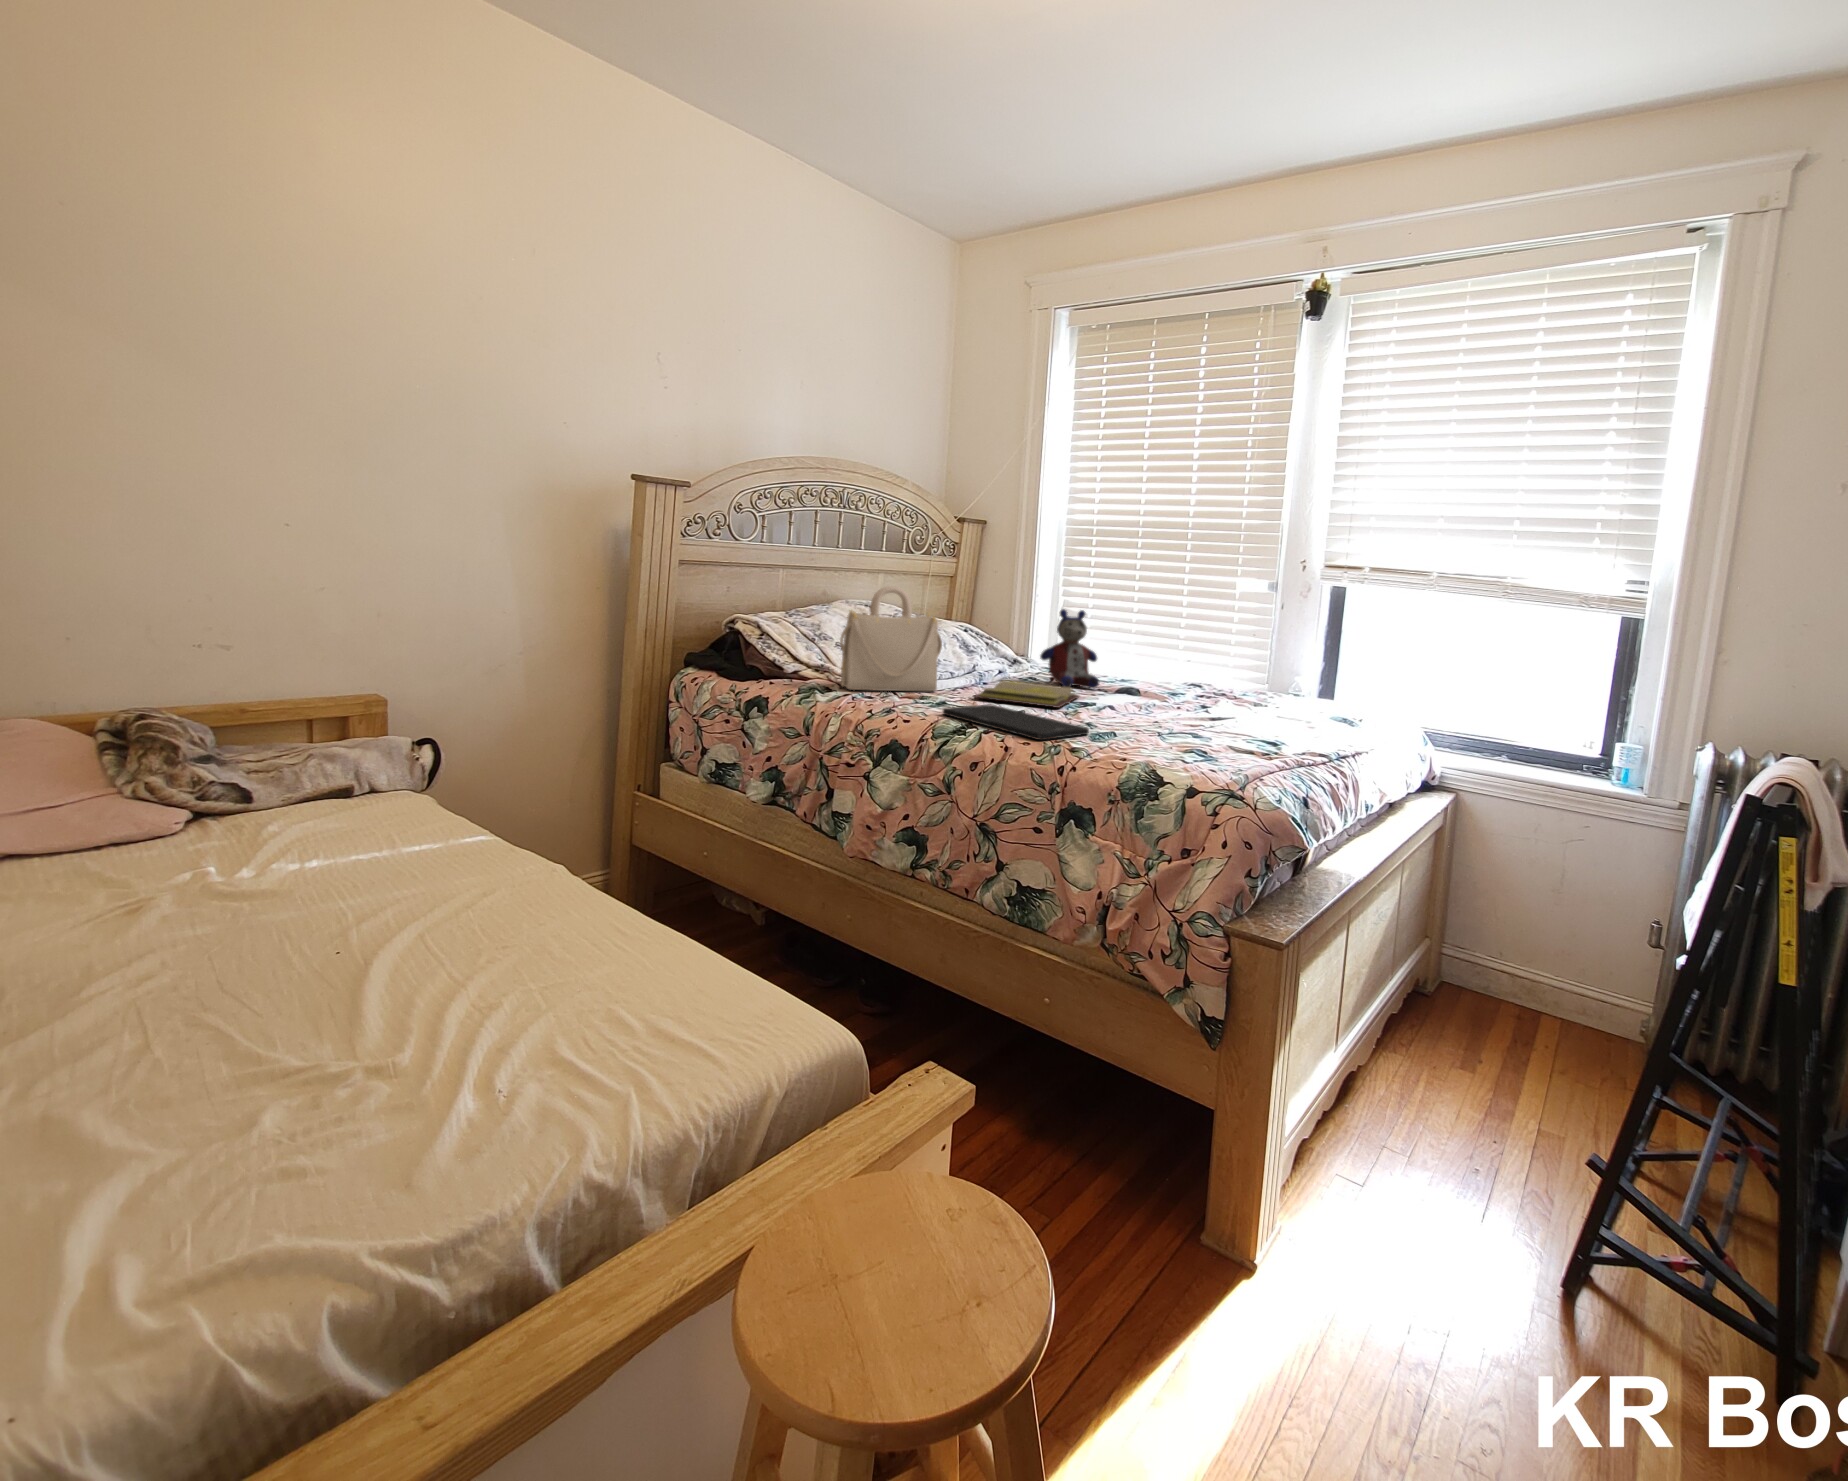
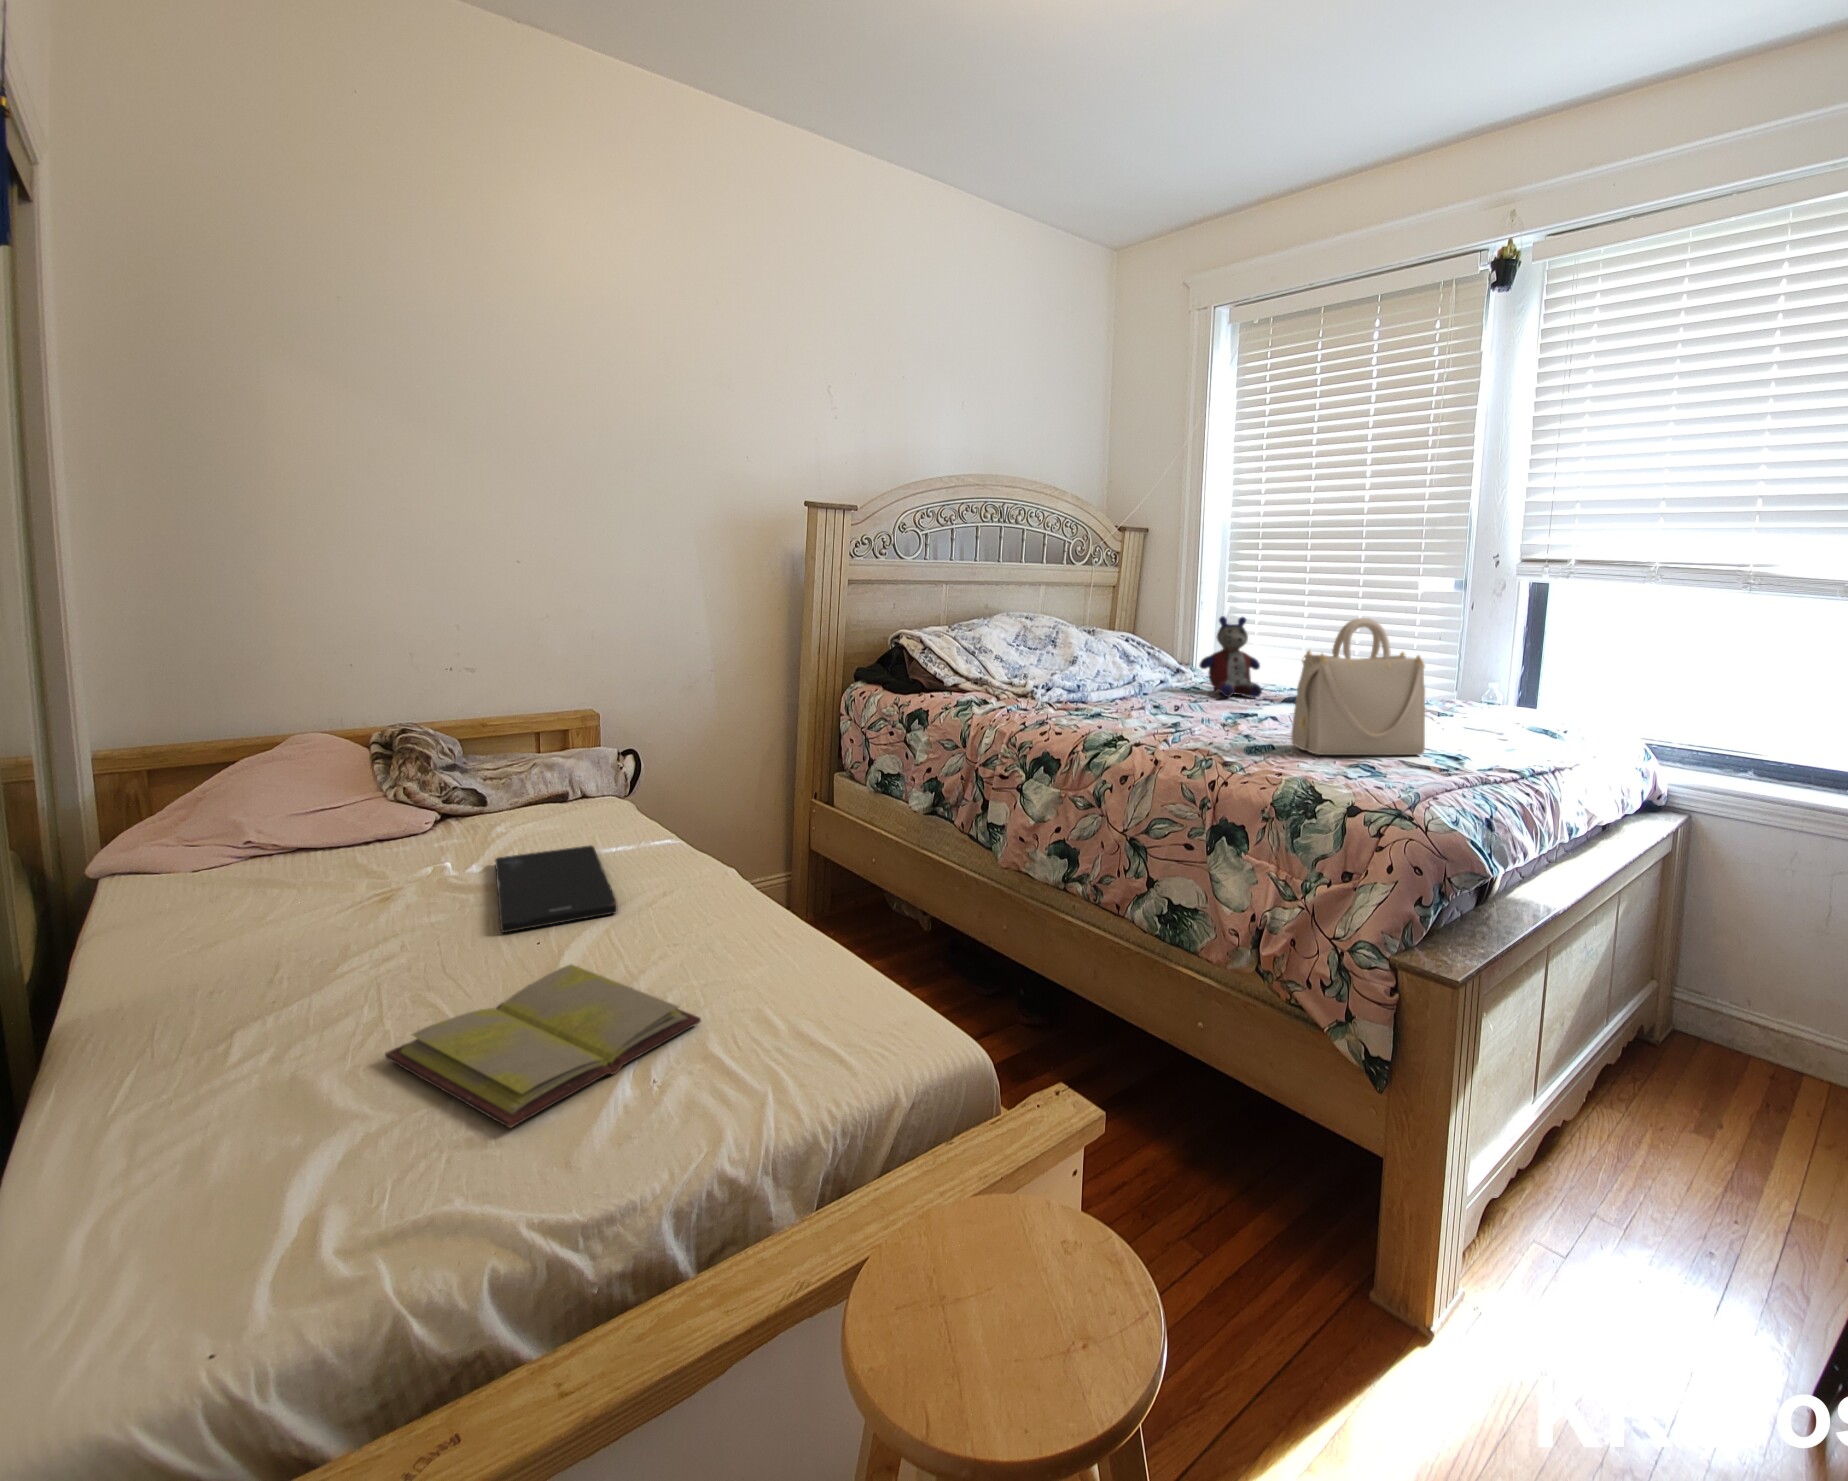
handbag: present [840,586,942,692] -> present [1291,618,1425,755]
diary: present [974,680,1079,708] -> present [385,965,701,1128]
smartphone: present [943,705,1089,740] -> present [495,845,617,932]

